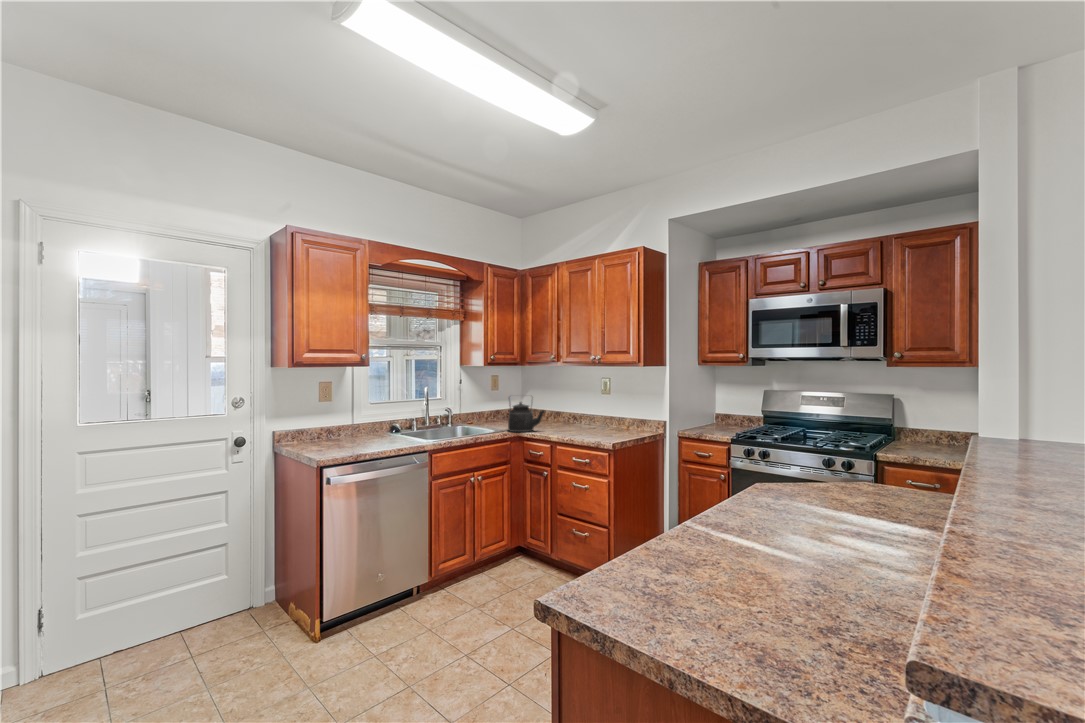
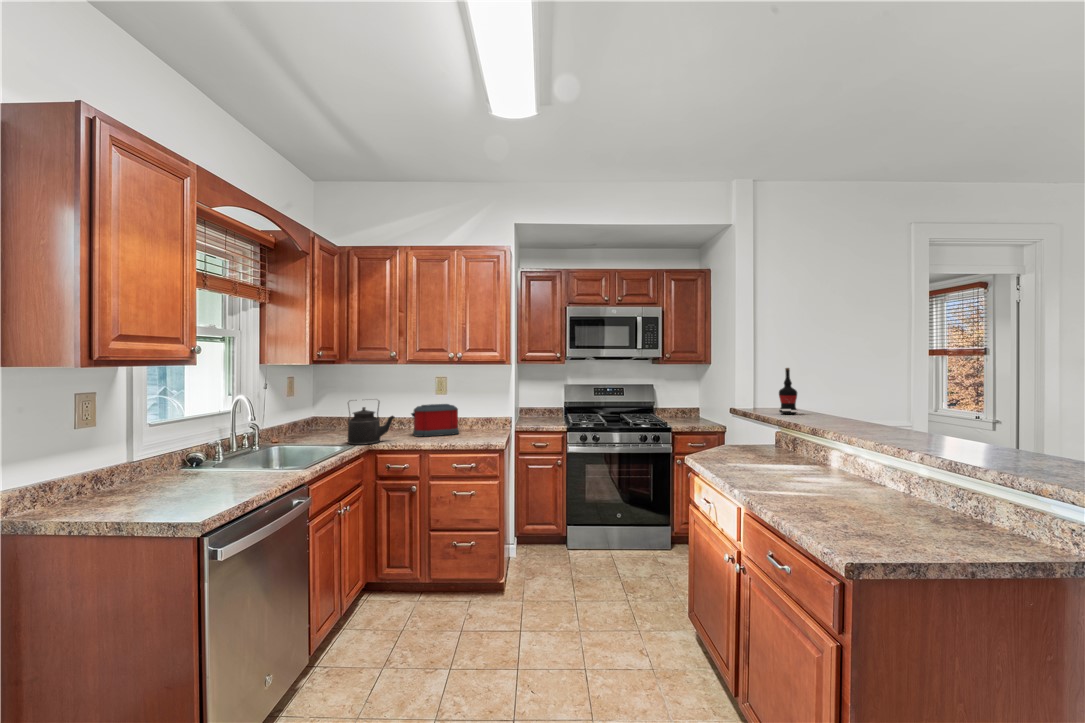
wine bottle: none [1005,374,1043,451] -> present [779,368,797,414]
toaster: none [568,403,611,432] -> present [411,404,459,437]

